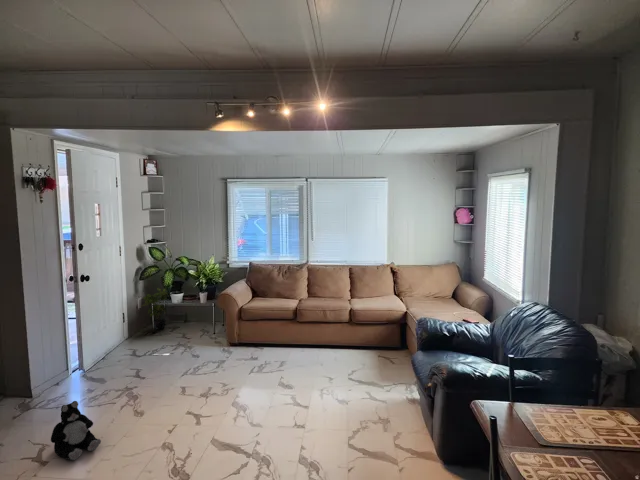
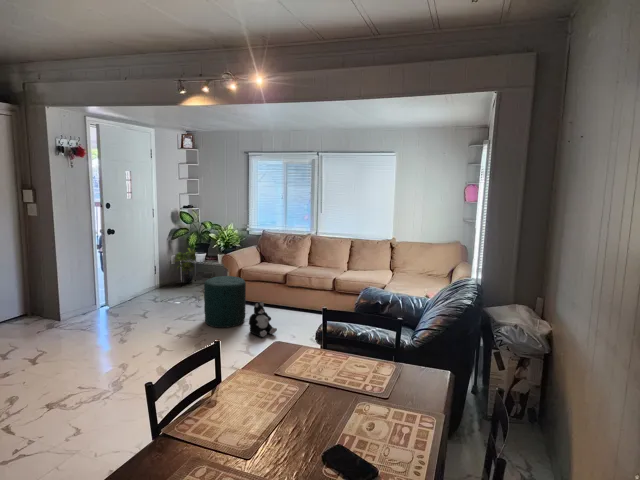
ottoman: none [218,317,265,378] -> present [204,276,246,328]
plush toy: present [51,401,101,460] -> present [249,302,277,337]

